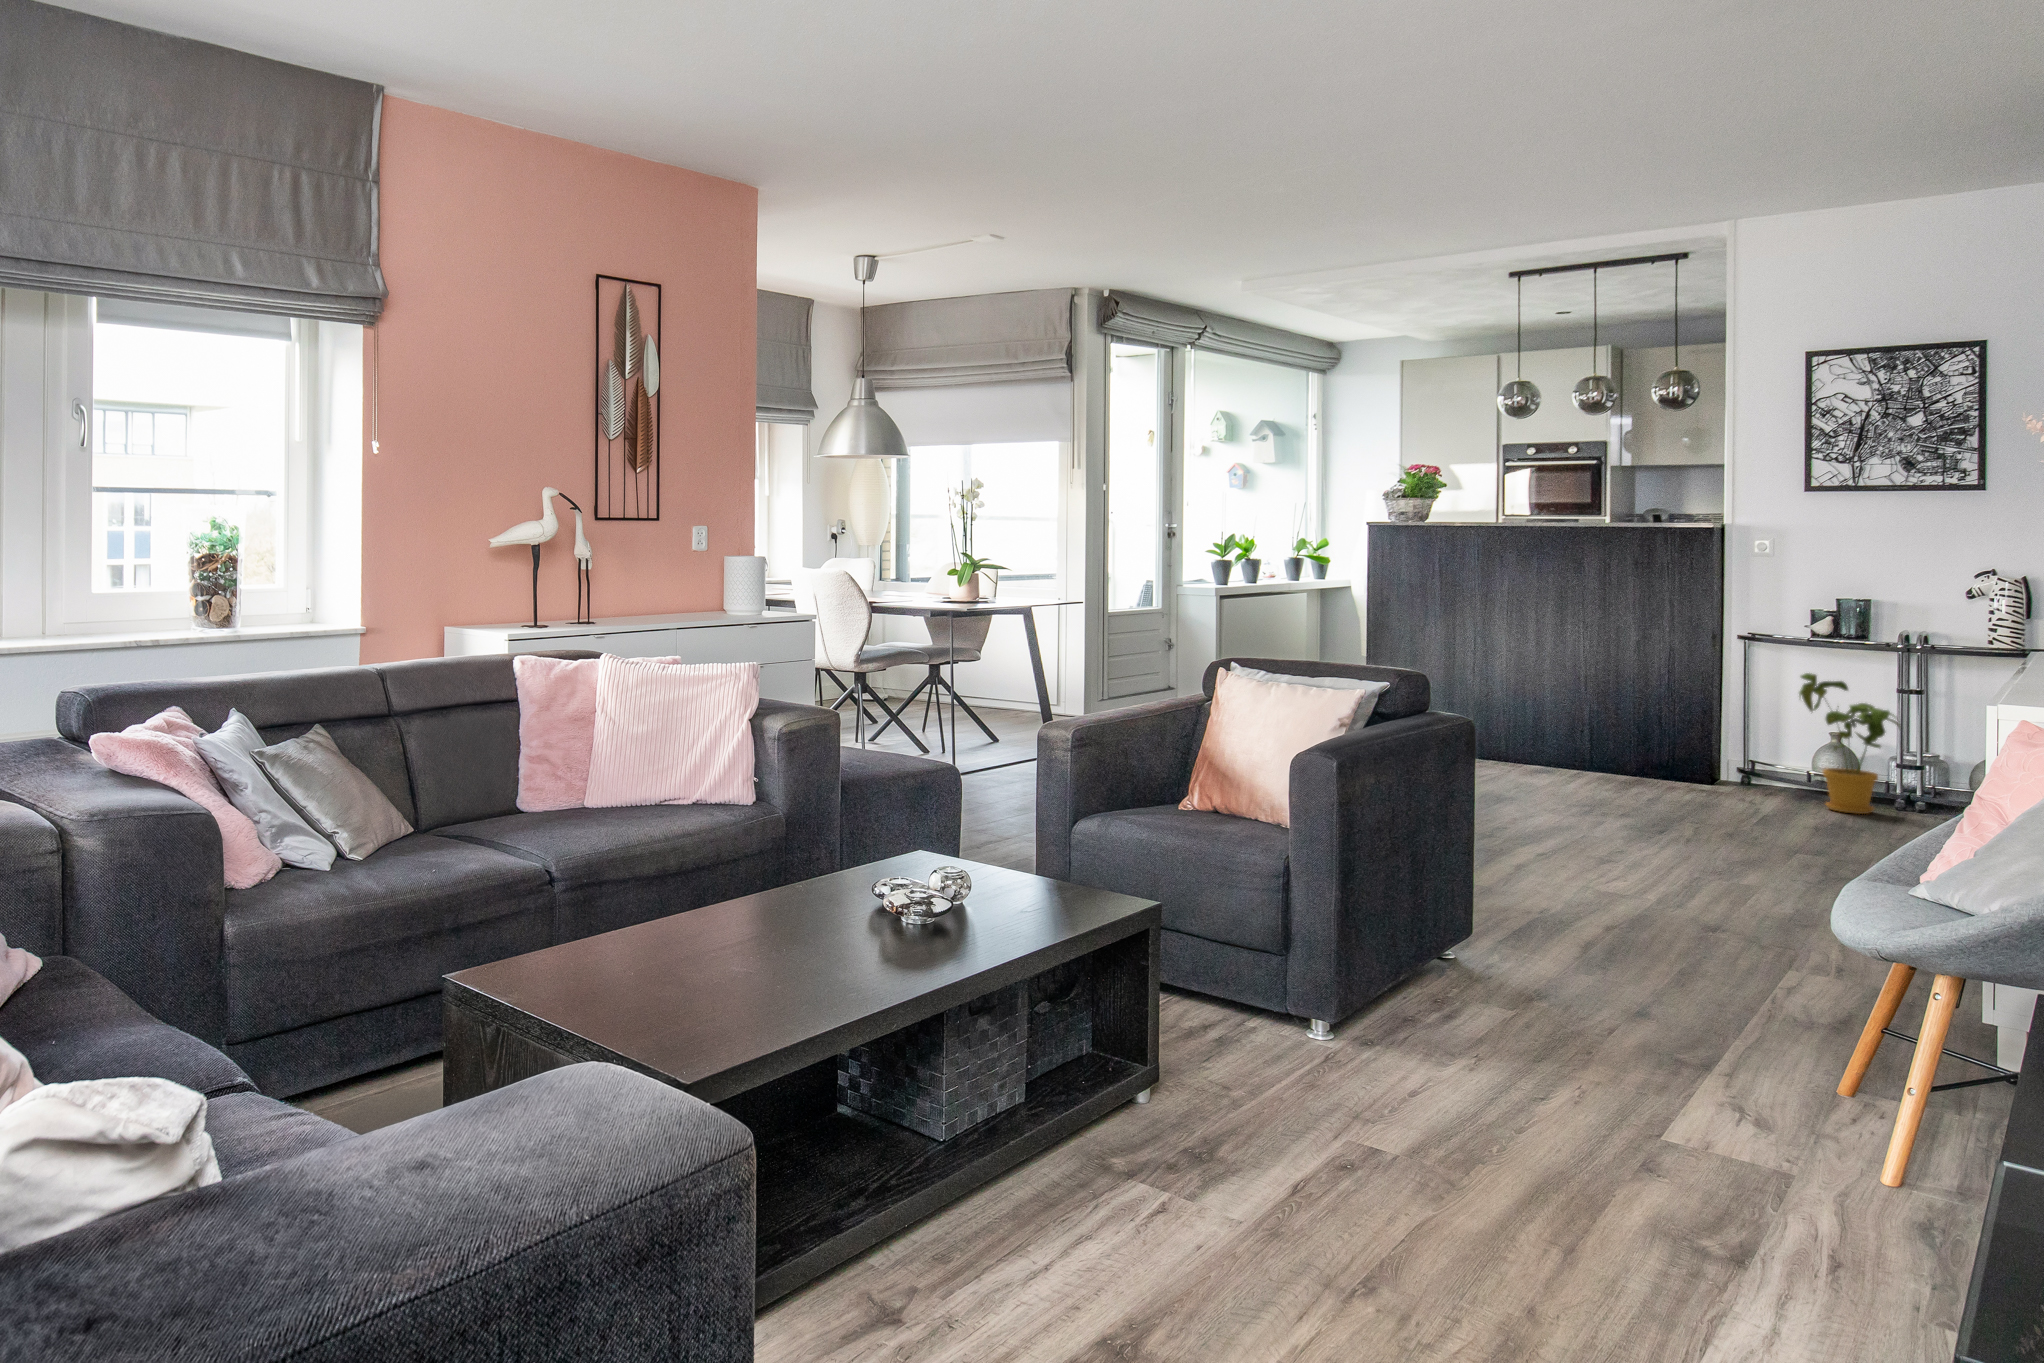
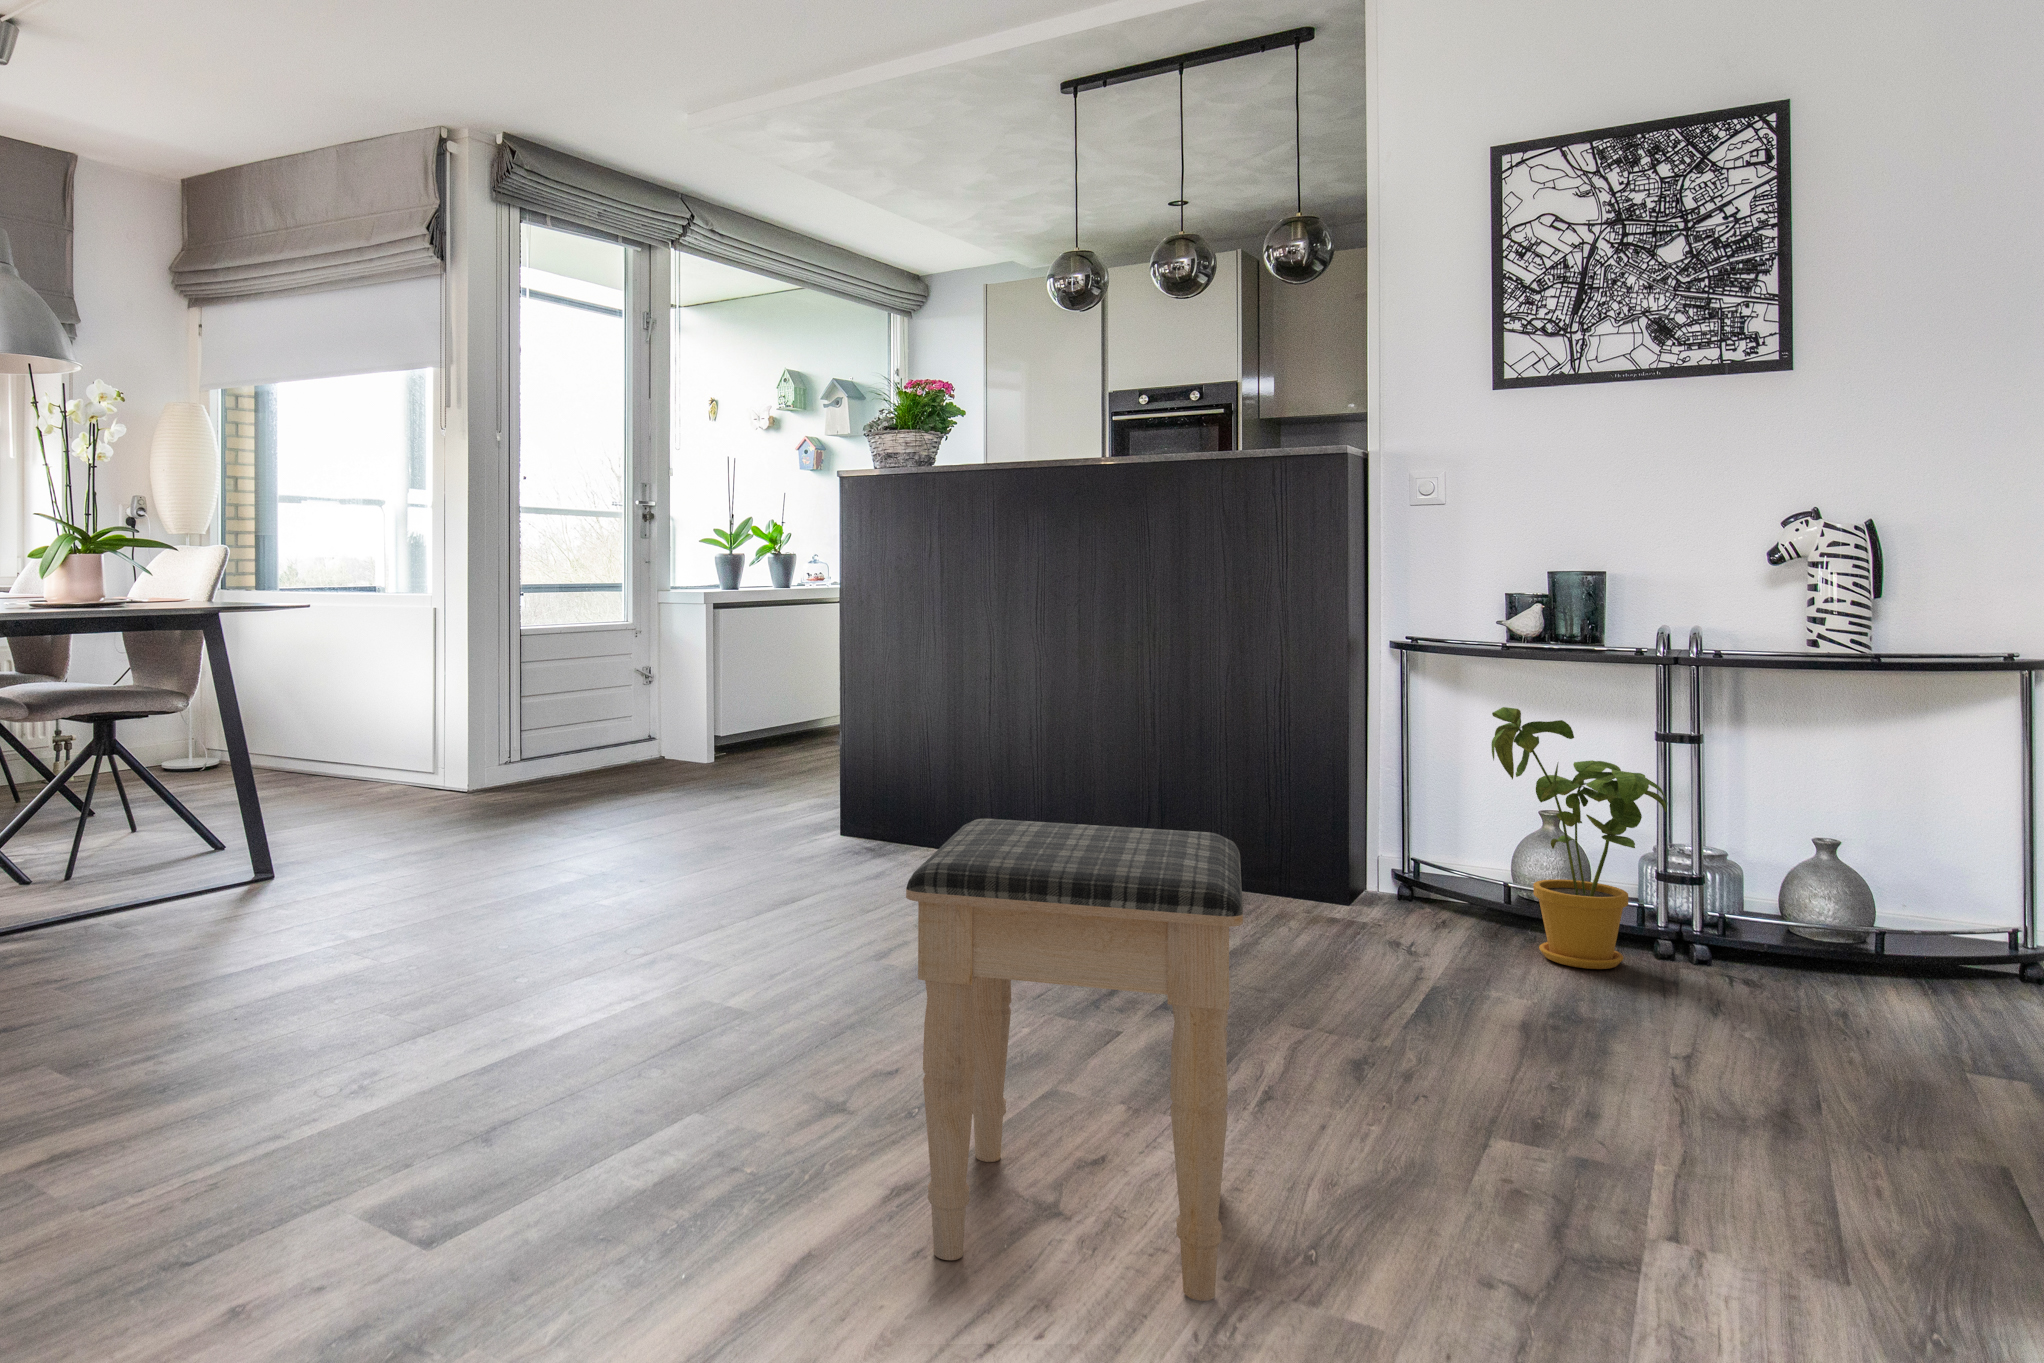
footstool: none [1548,714,1693,883] -> present [906,819,1243,1301]

